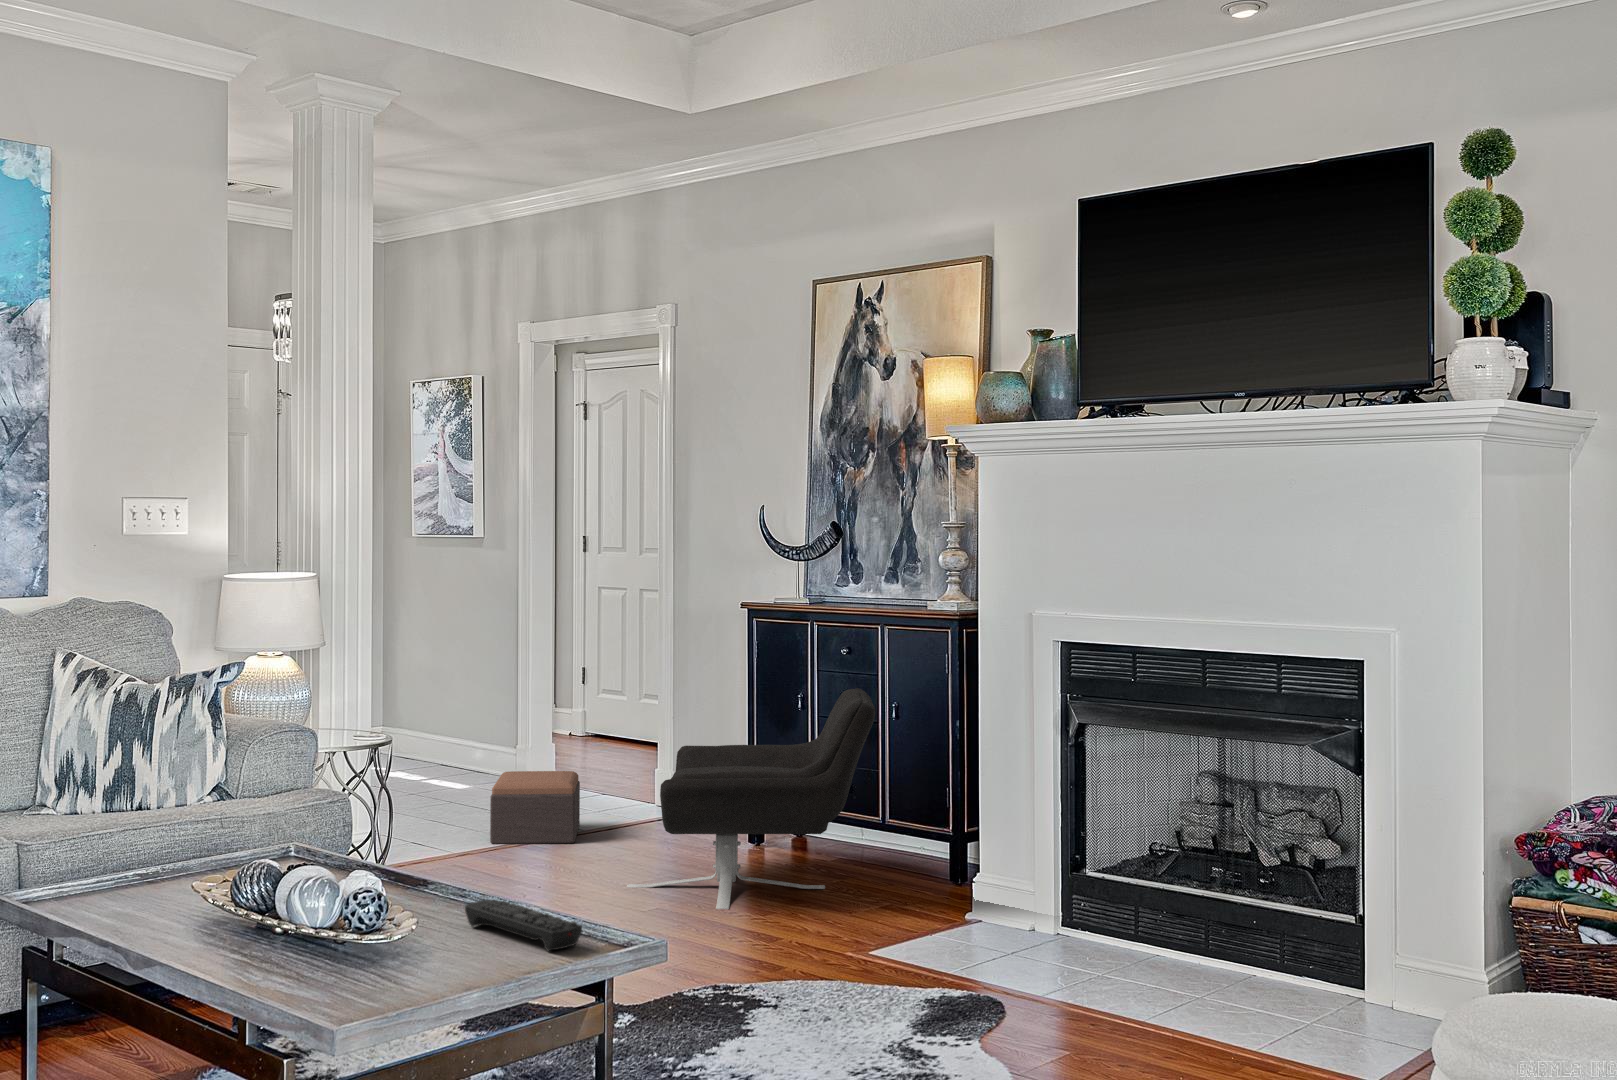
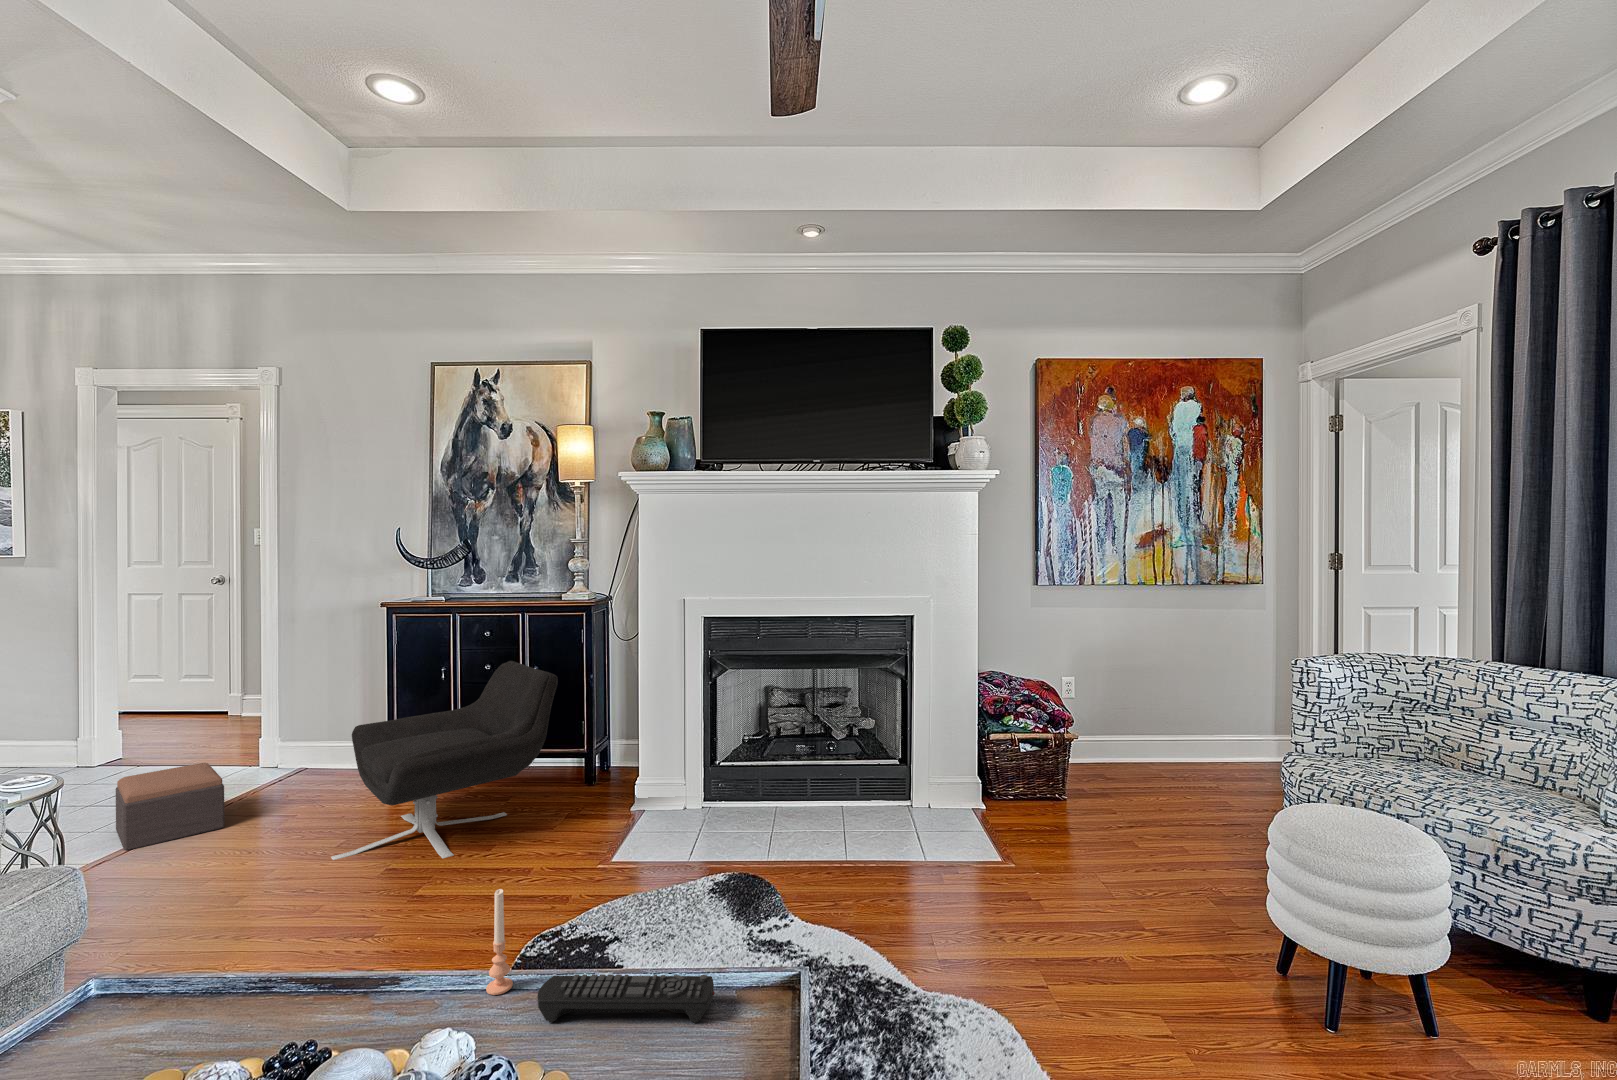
candle: none [465,821,487,910] -> present [486,889,513,995]

